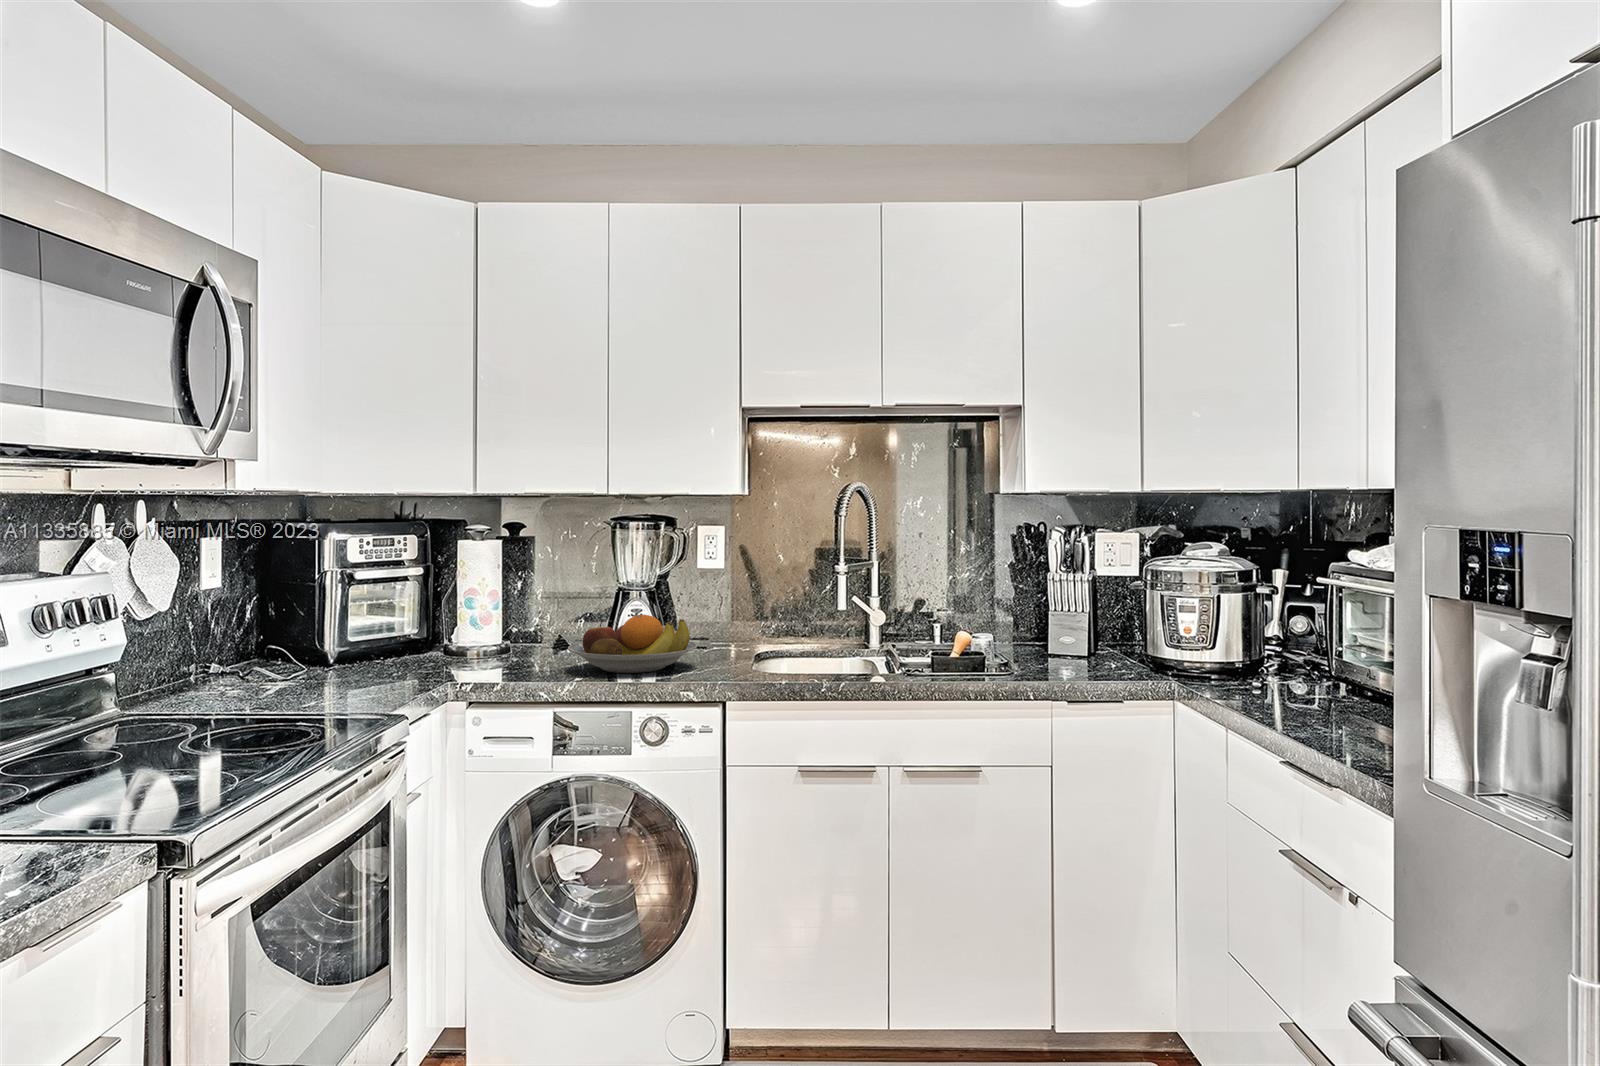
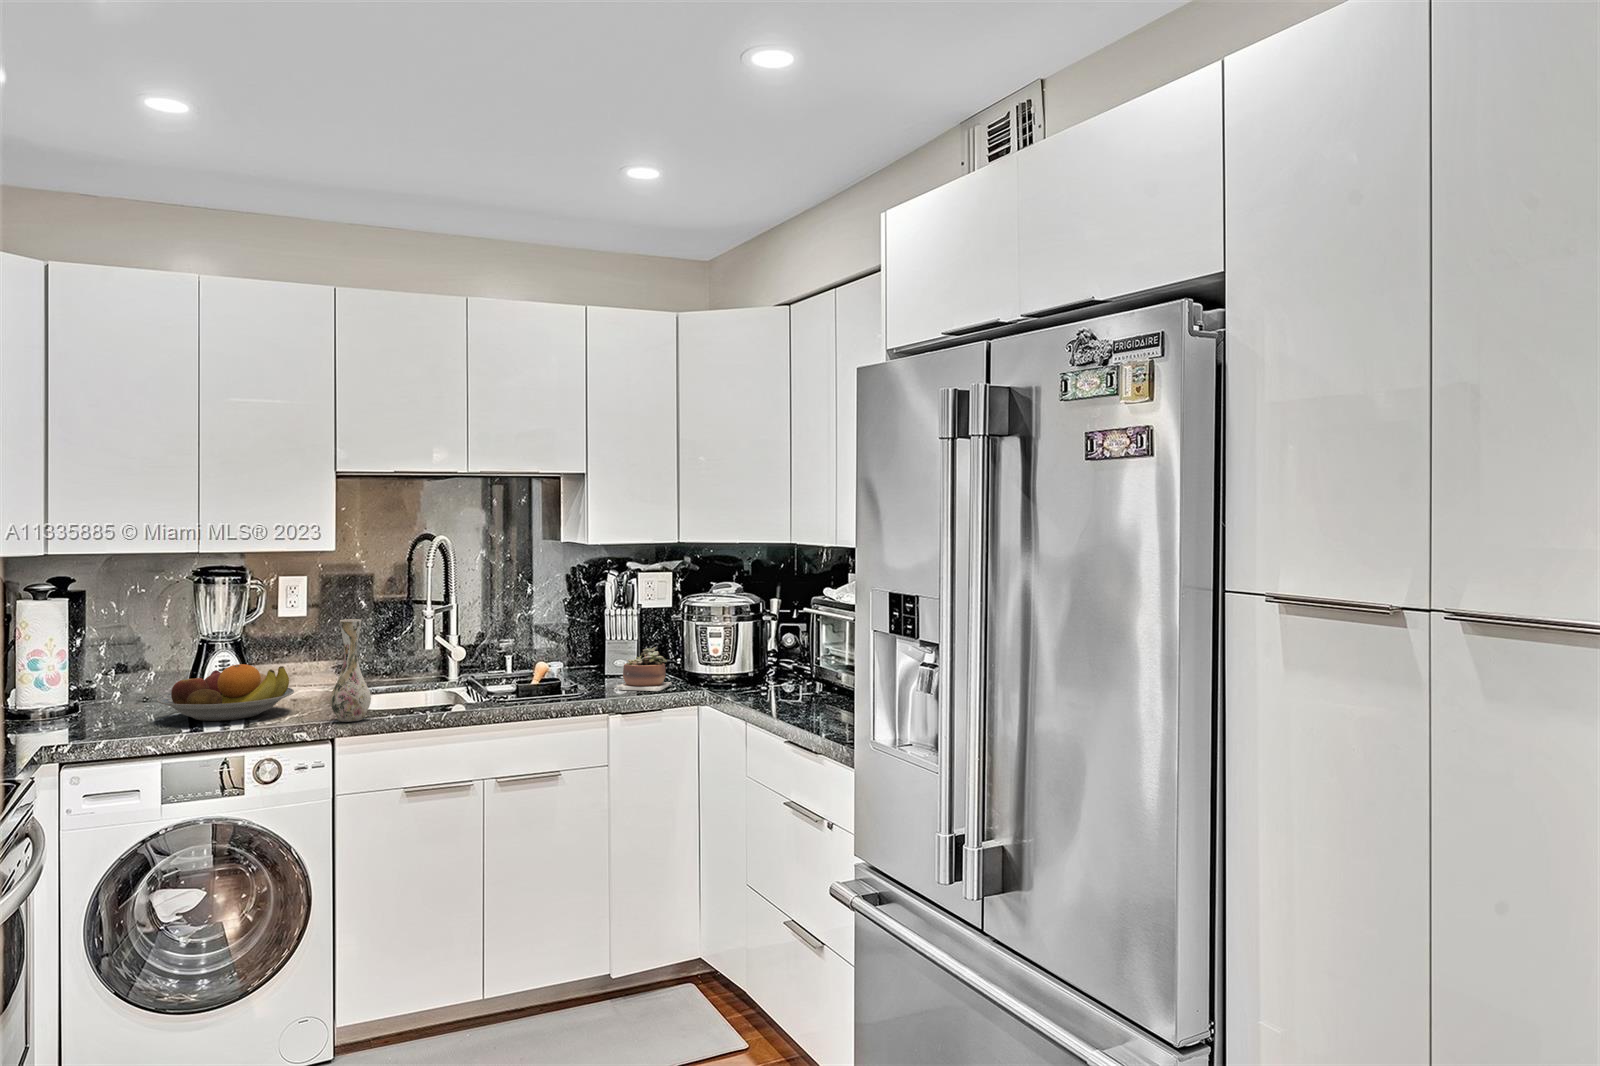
vase: none [717,570,759,685] -> present [330,619,371,722]
succulent plant: none [1054,621,1130,677] -> present [616,647,672,691]

